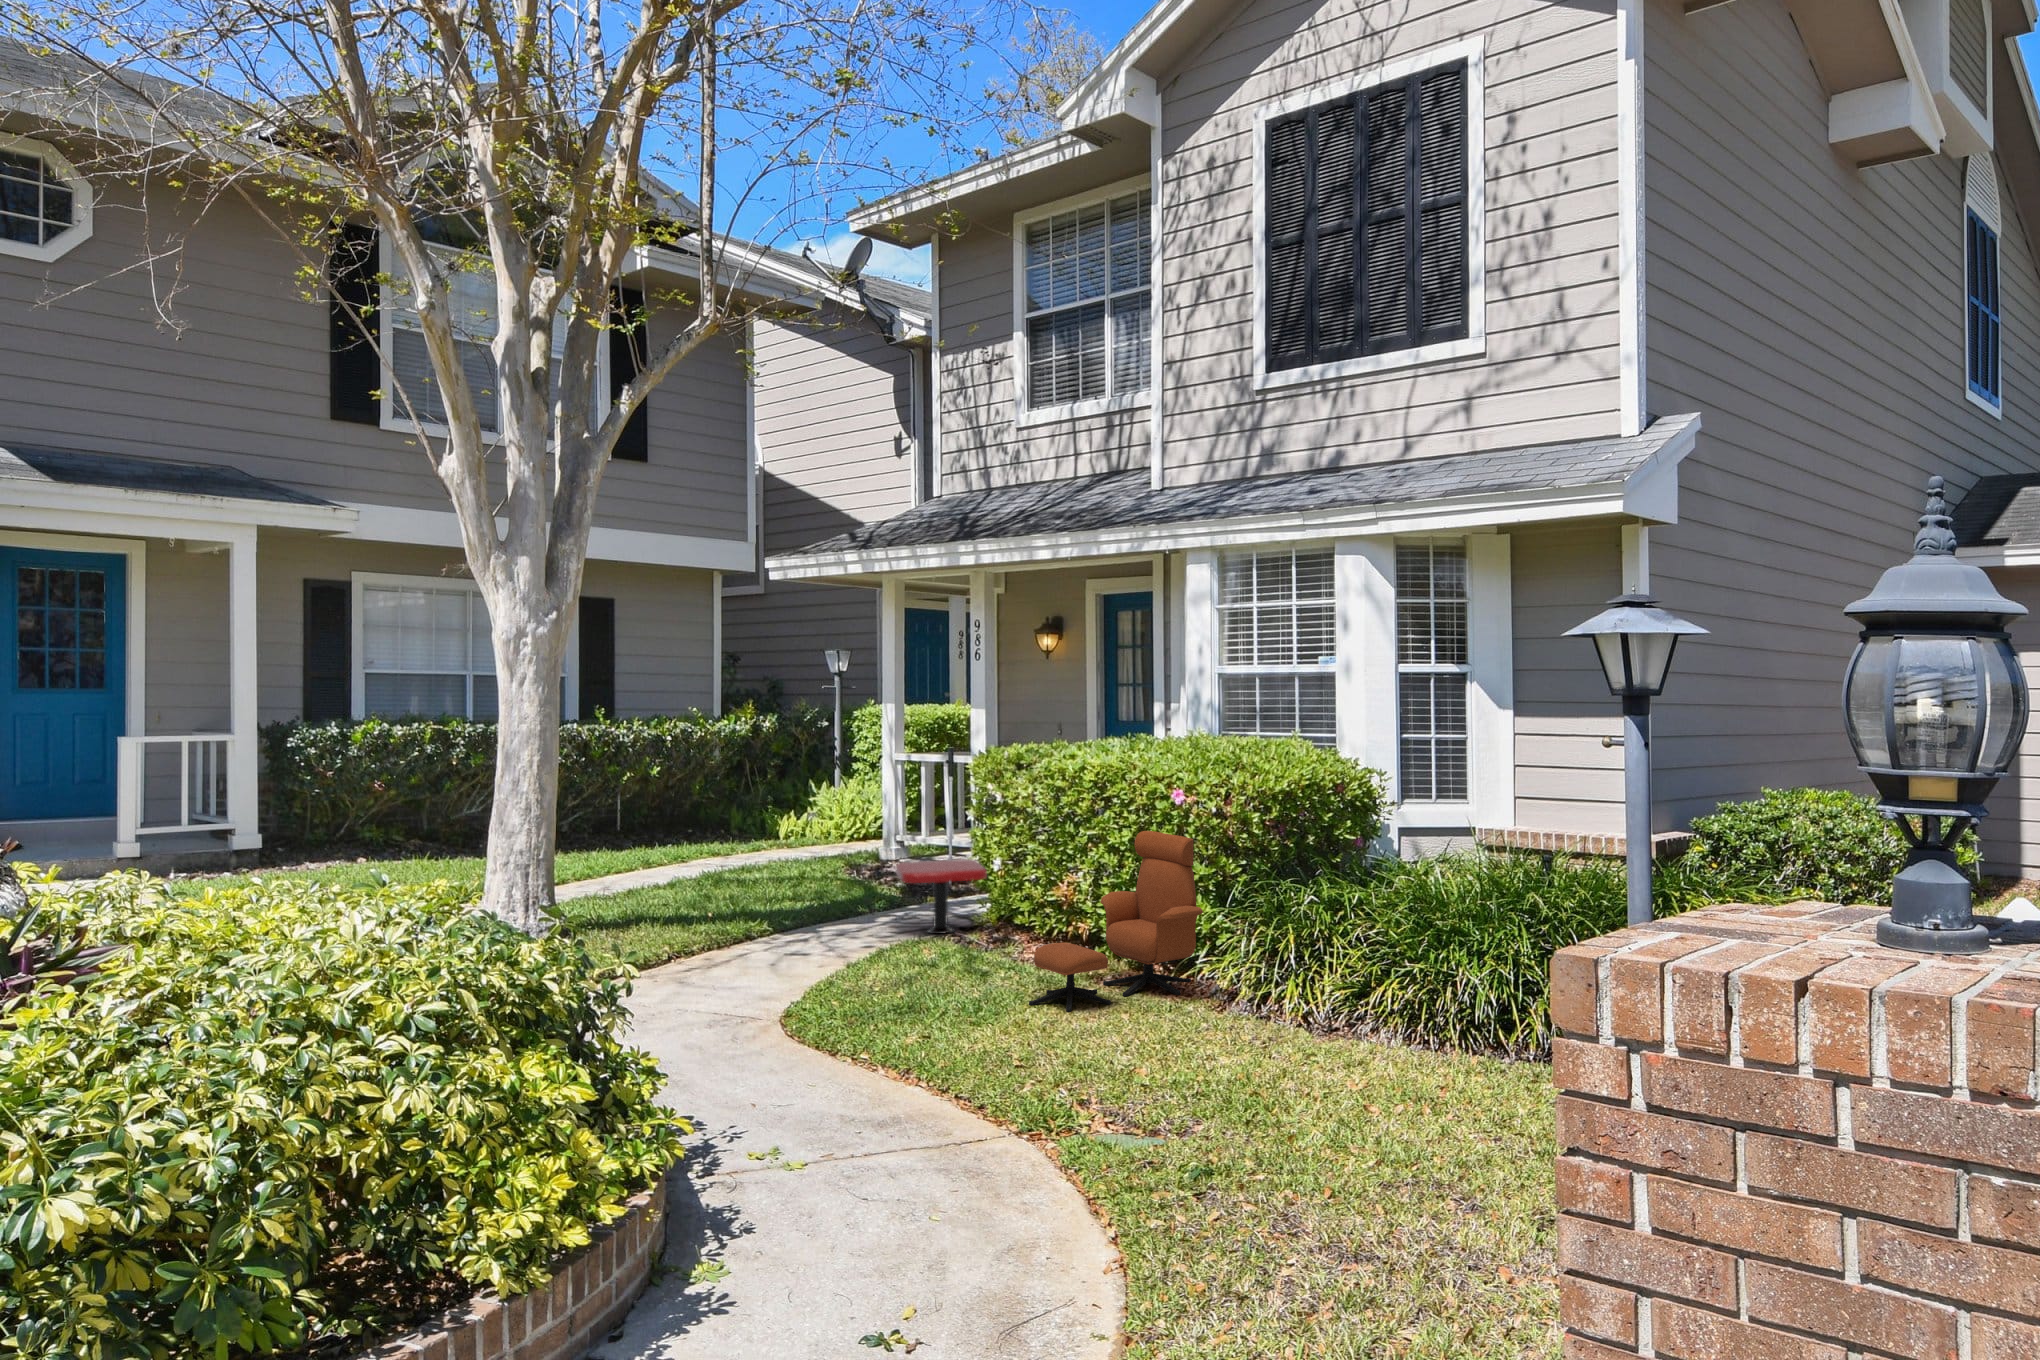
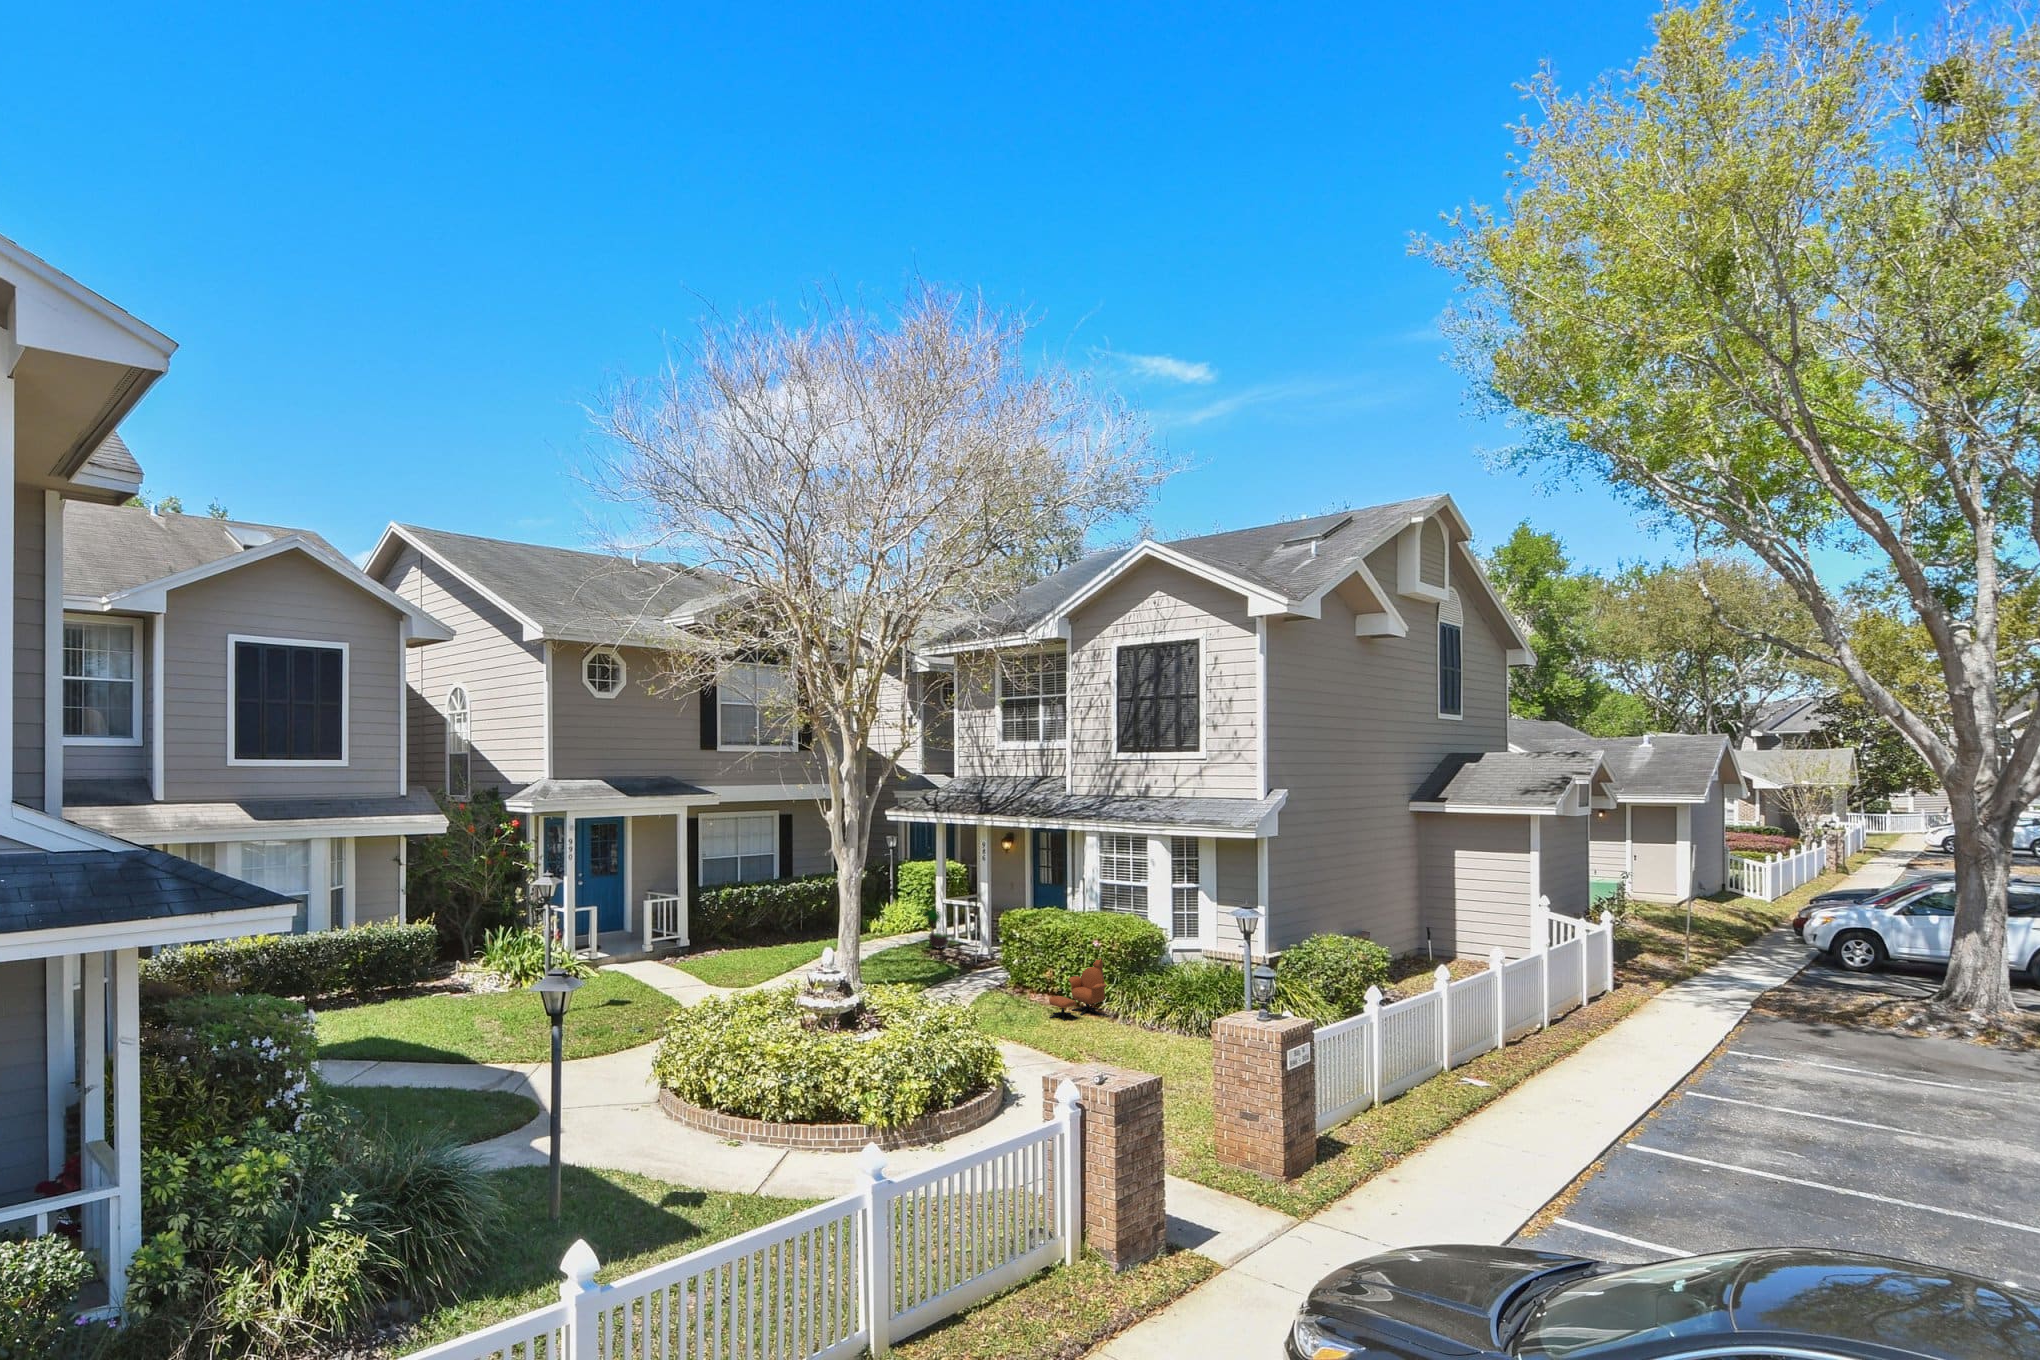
potted tree: none [820,757,884,862] -> present [922,908,948,949]
pedestal table: present [896,859,987,934] -> none [979,957,1017,988]

